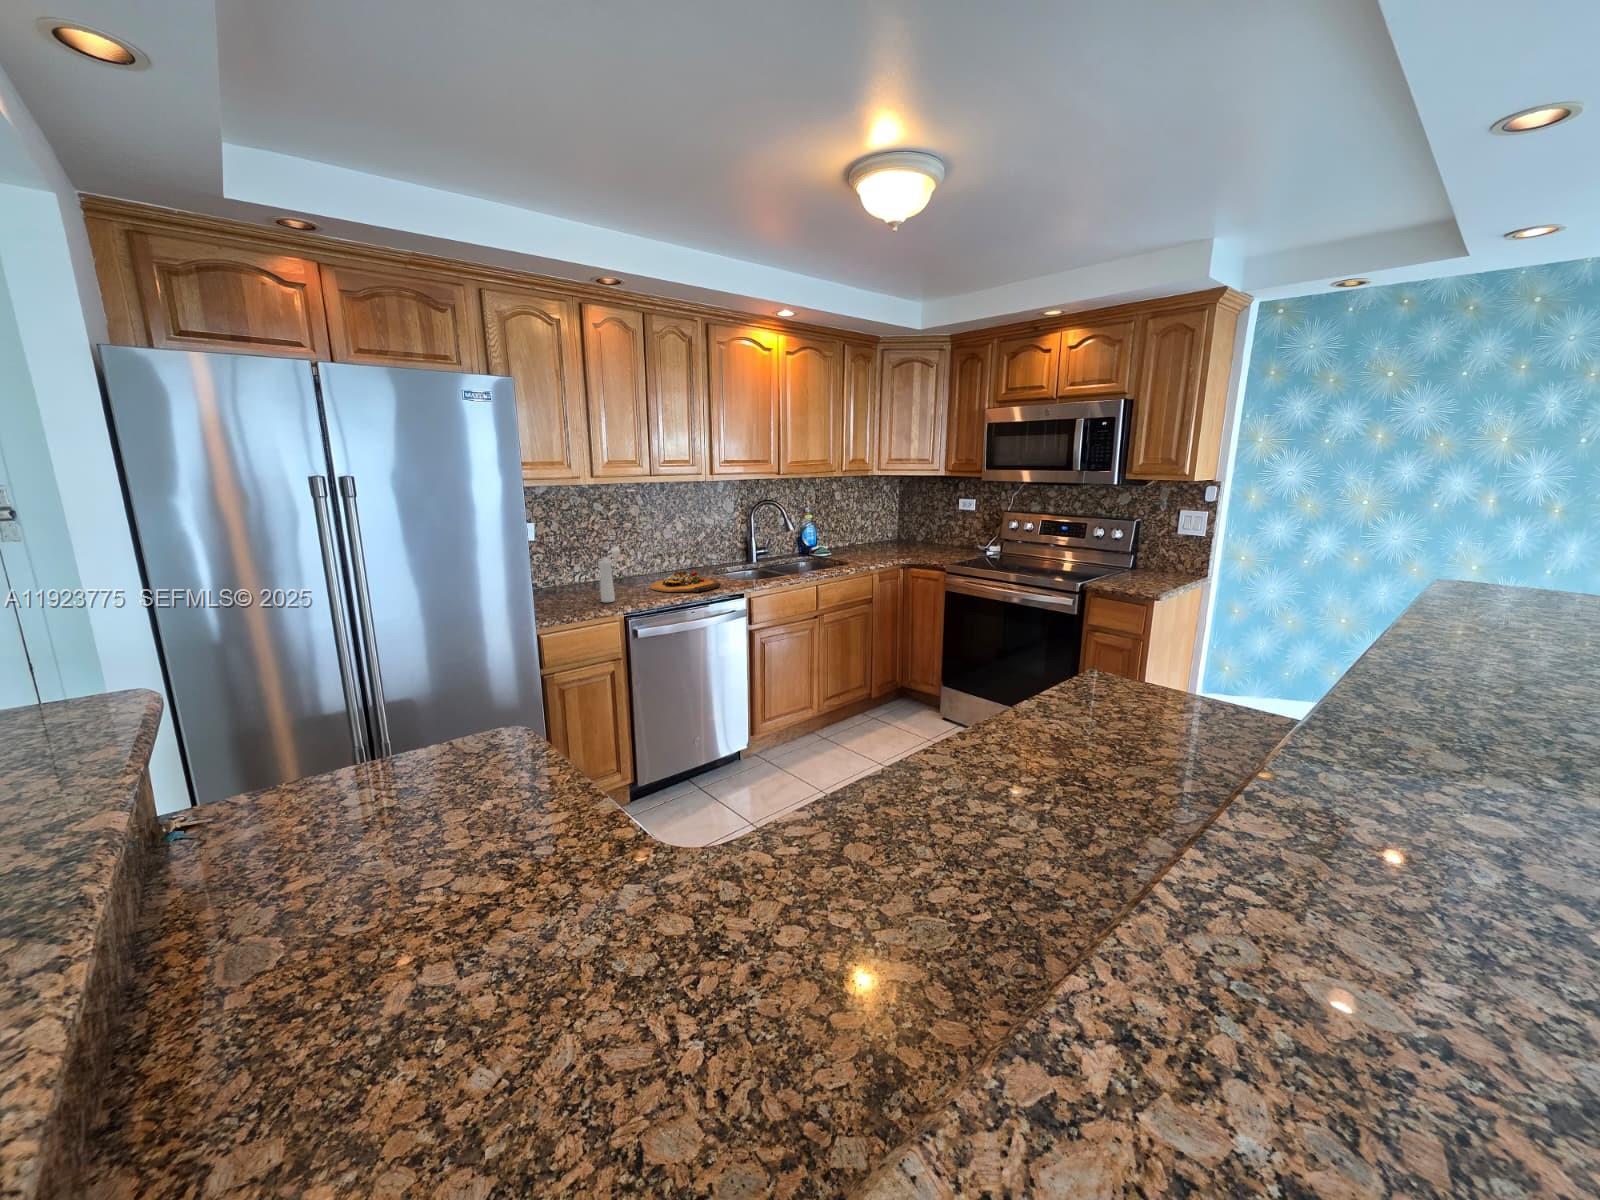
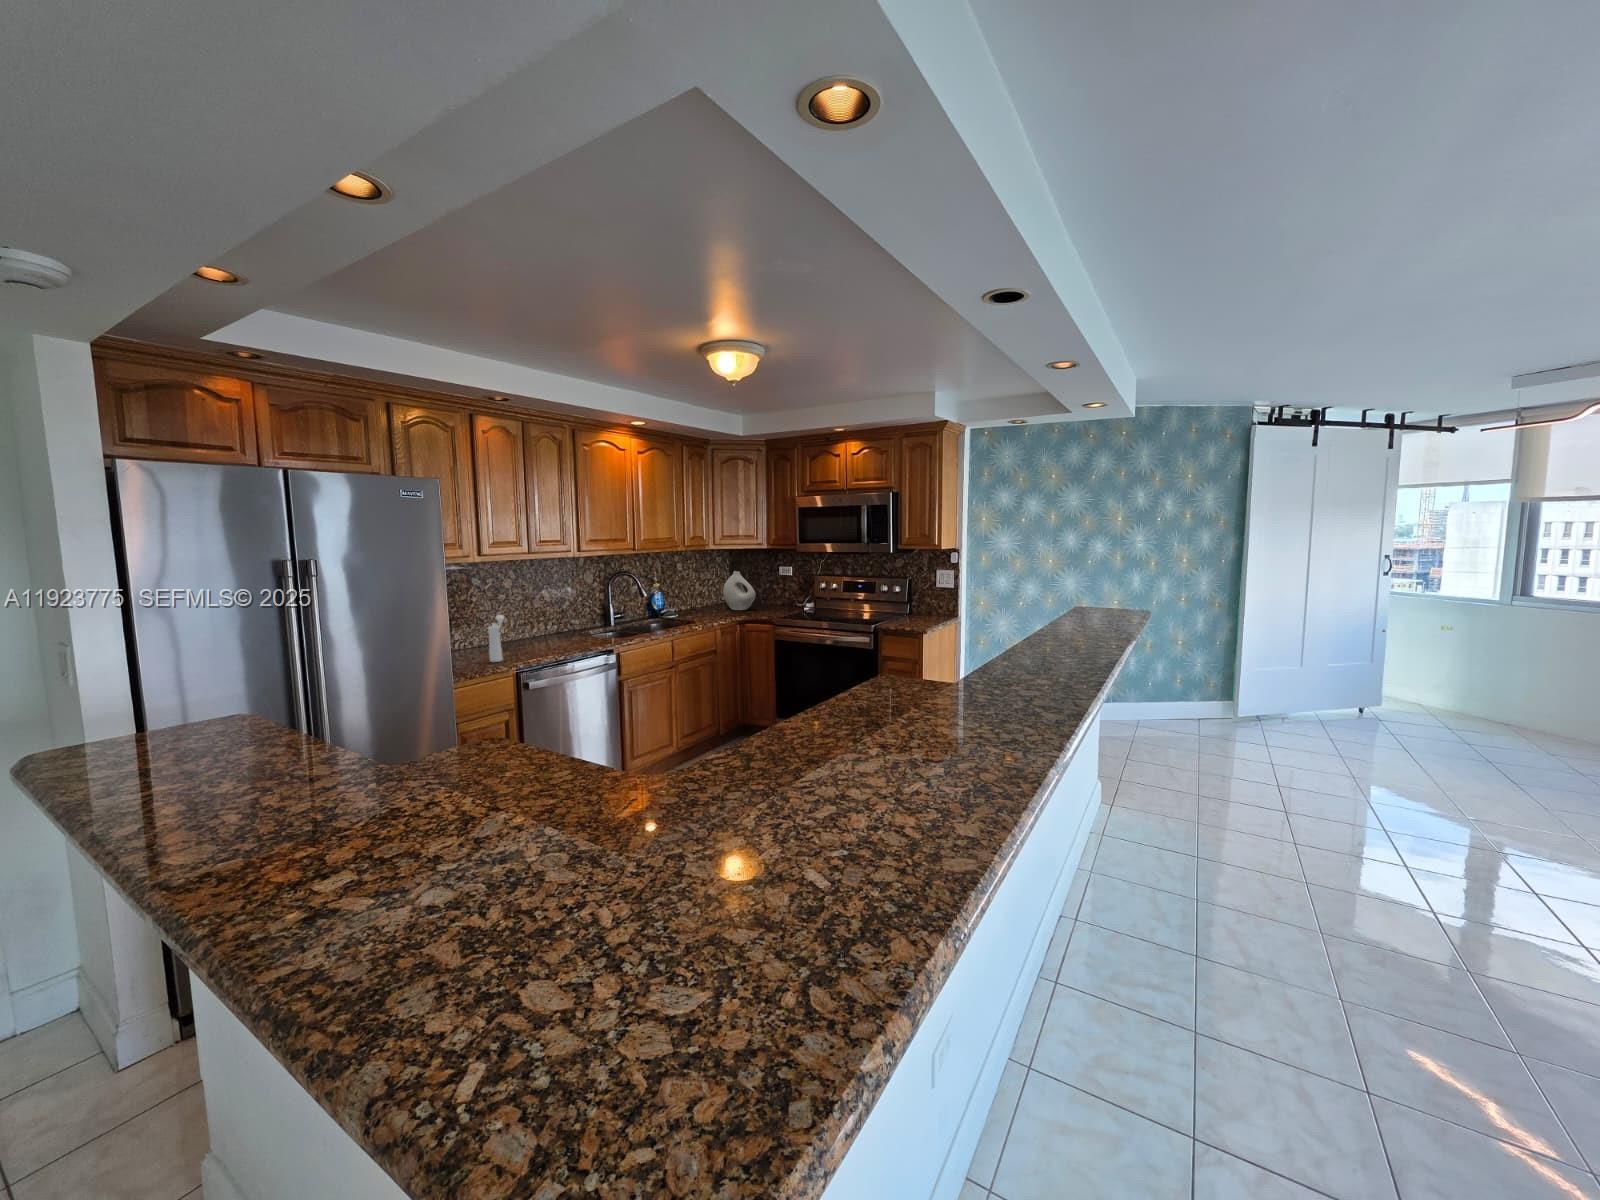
vase: none [888,503,927,551] -> present [723,571,755,610]
cutting board: present [650,571,721,592] -> none [528,633,593,651]

